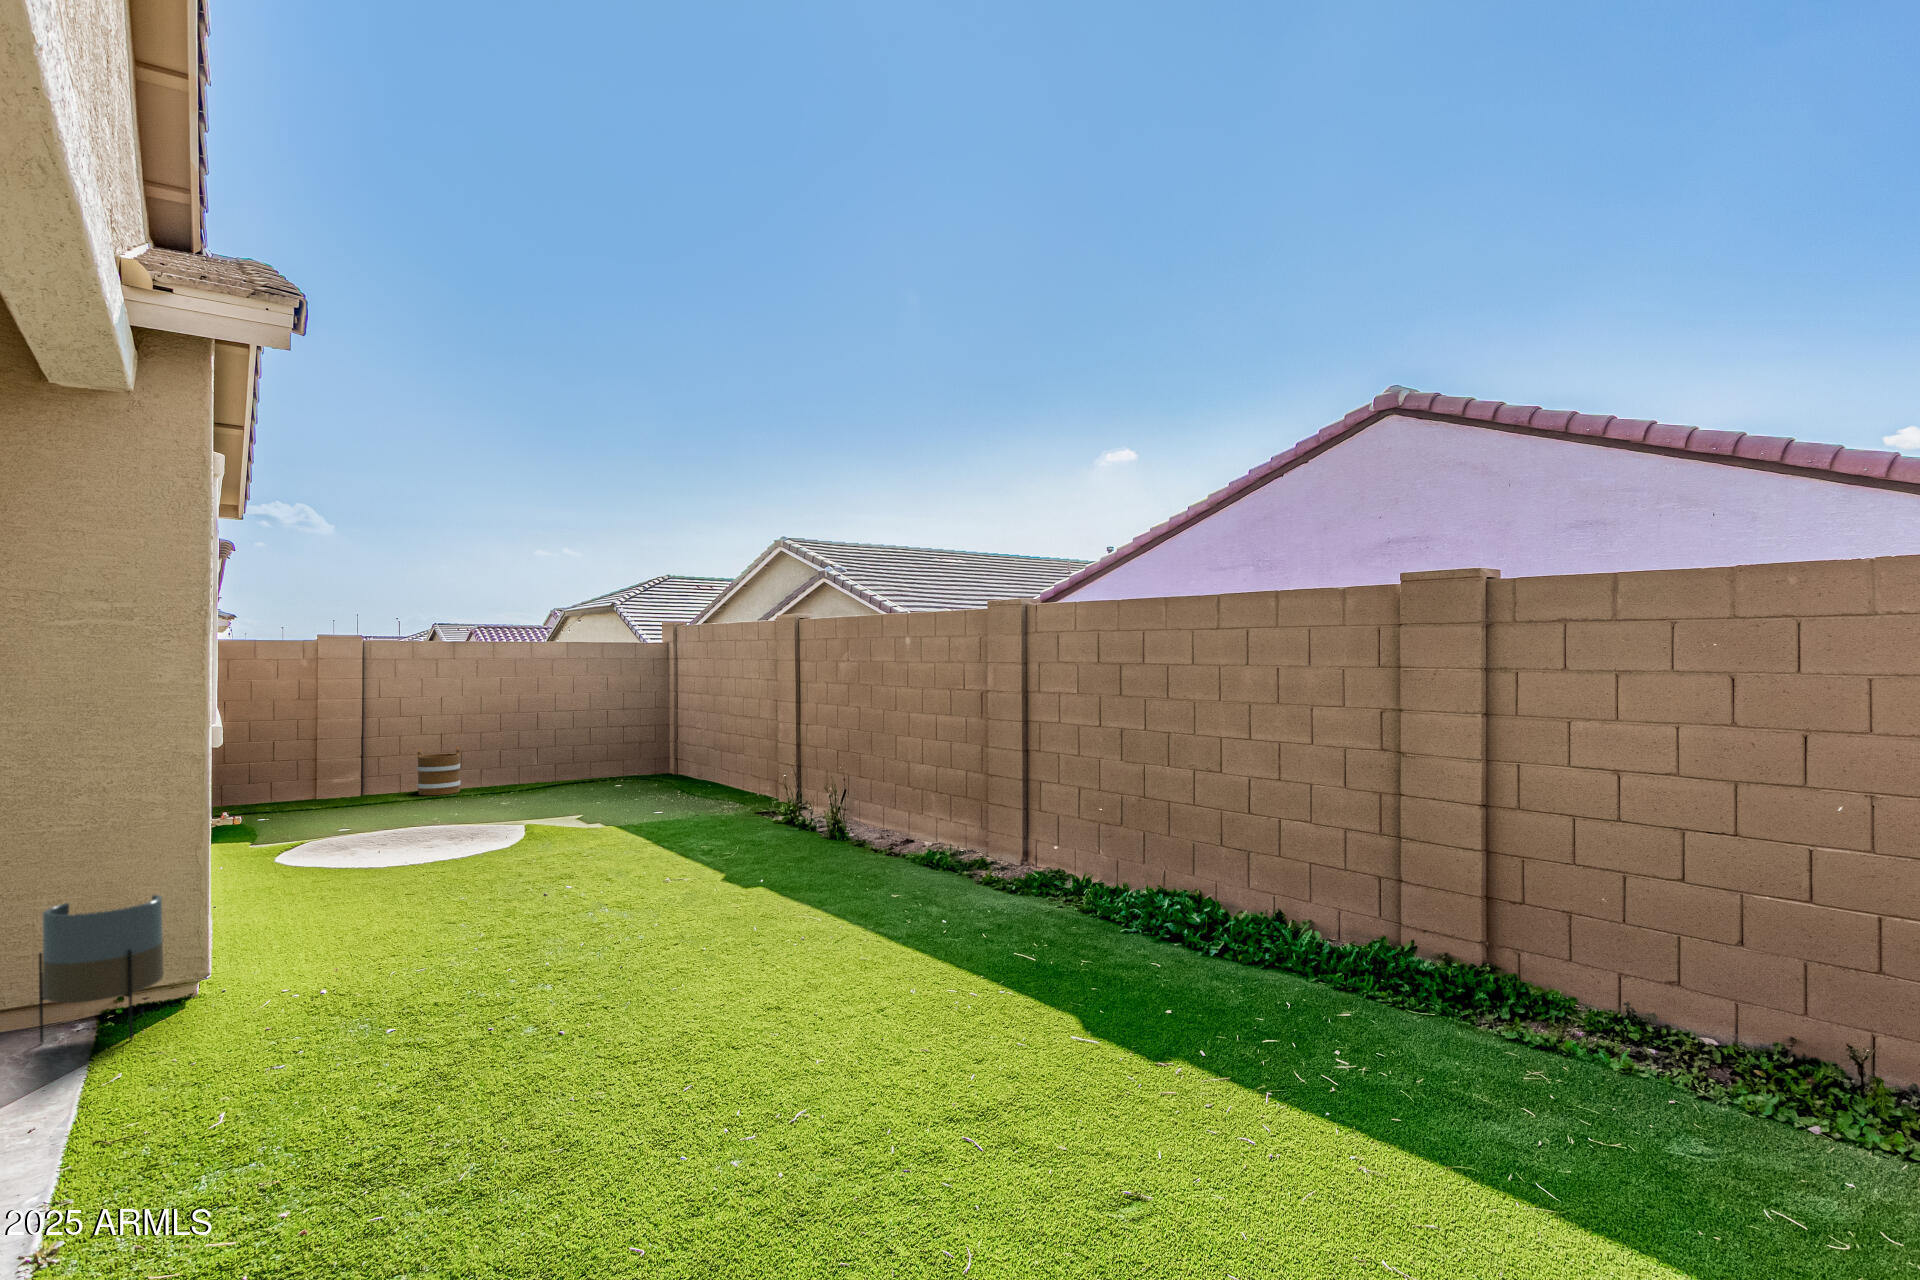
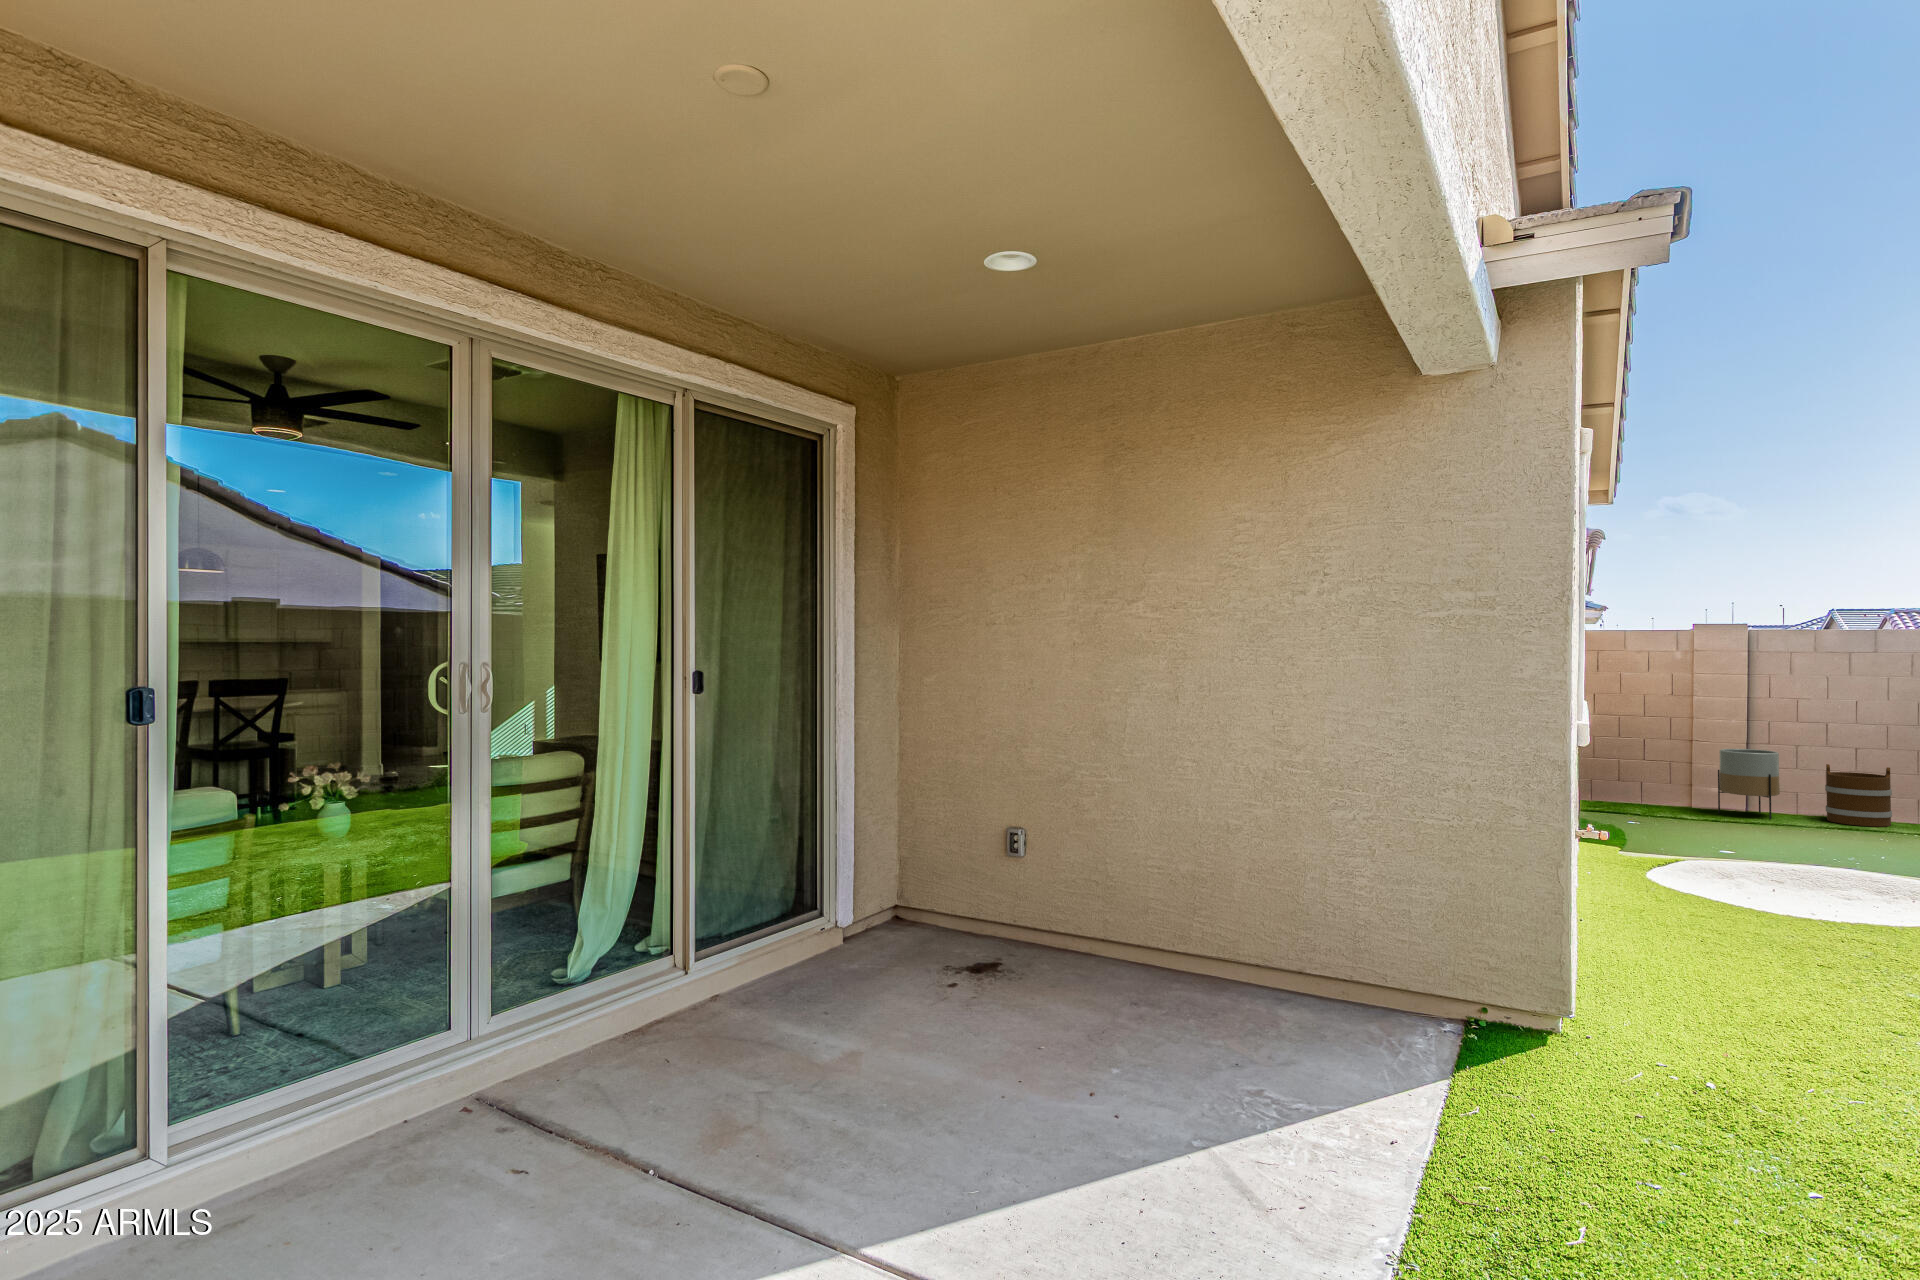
planter: present [39,895,164,1043] -> present [1718,749,1780,819]

